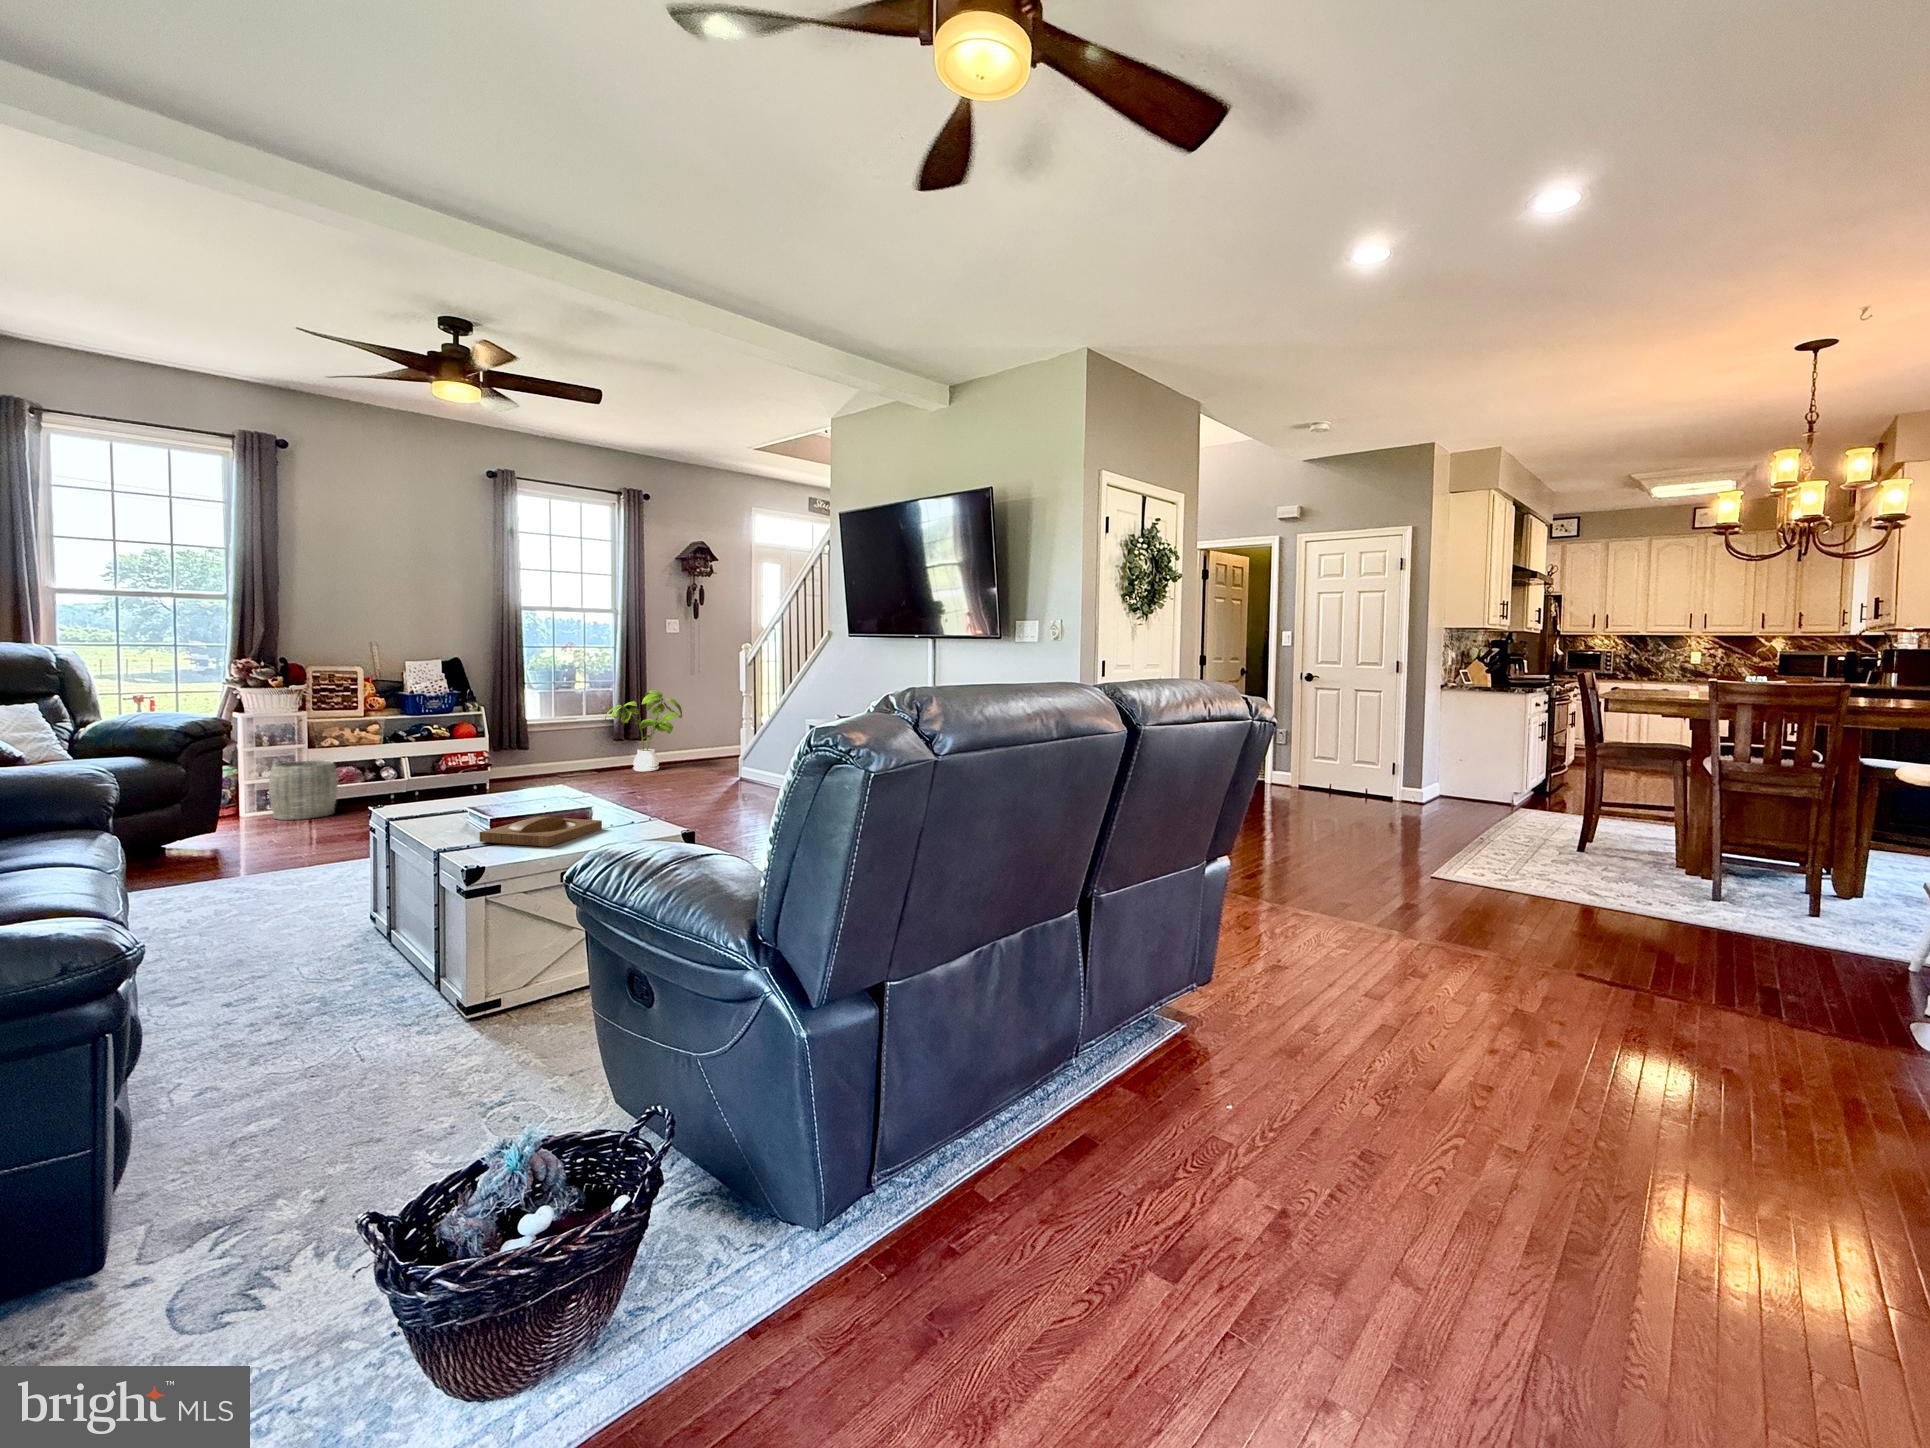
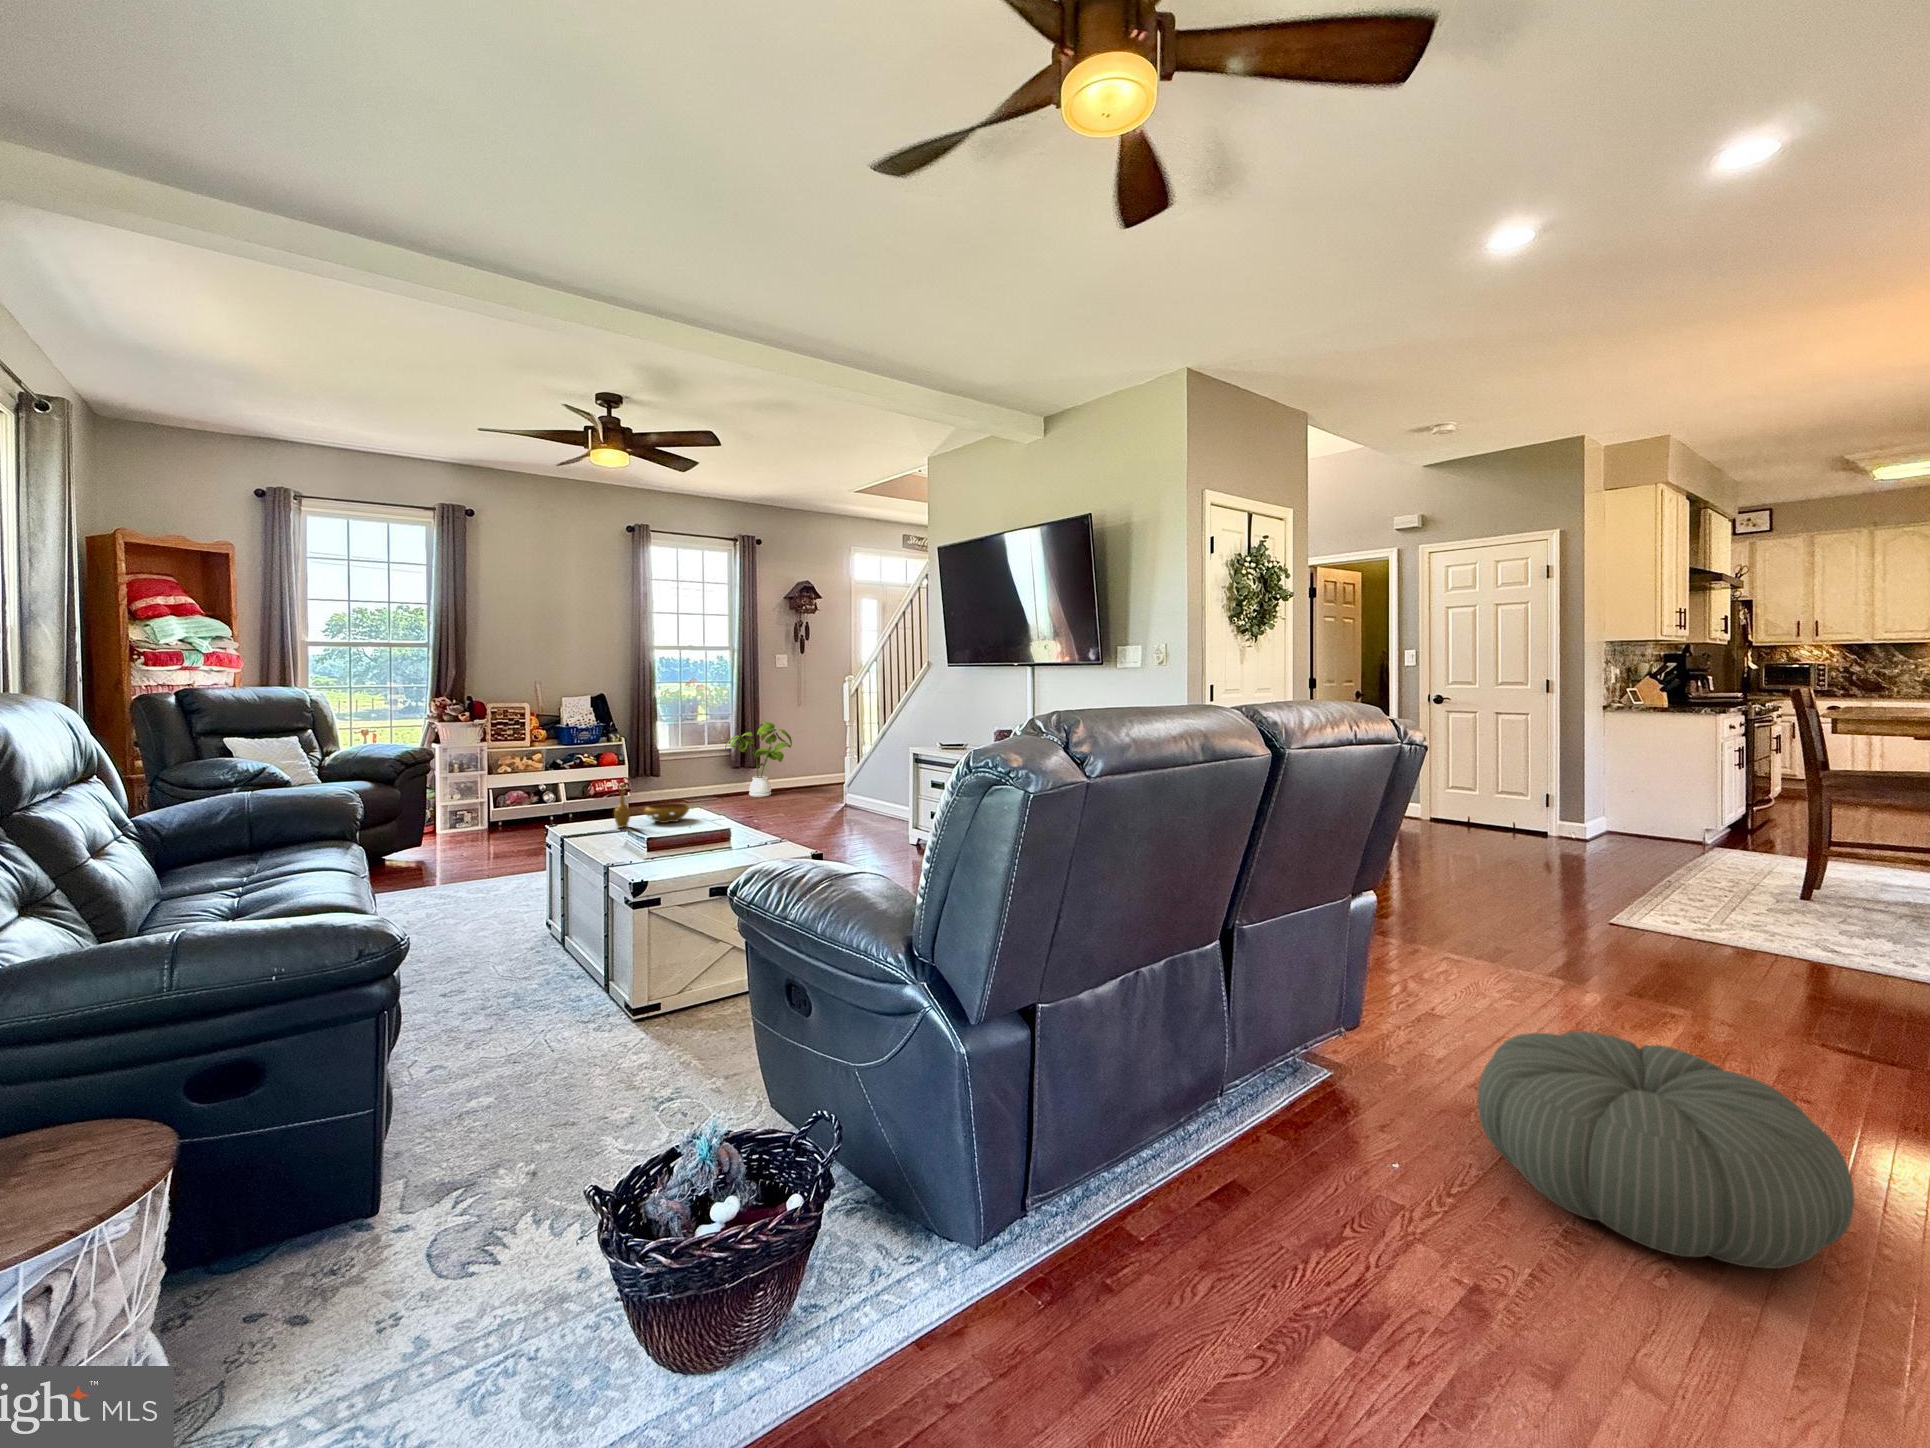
woven basket: present [269,760,338,820] -> none [461,784,513,835]
decorative bowl: none [451,760,545,810] -> present [614,784,689,828]
tray: present [480,817,602,846] -> none [642,835,742,862]
pouf: none [1305,978,1587,1172] -> present [1477,1031,1854,1269]

